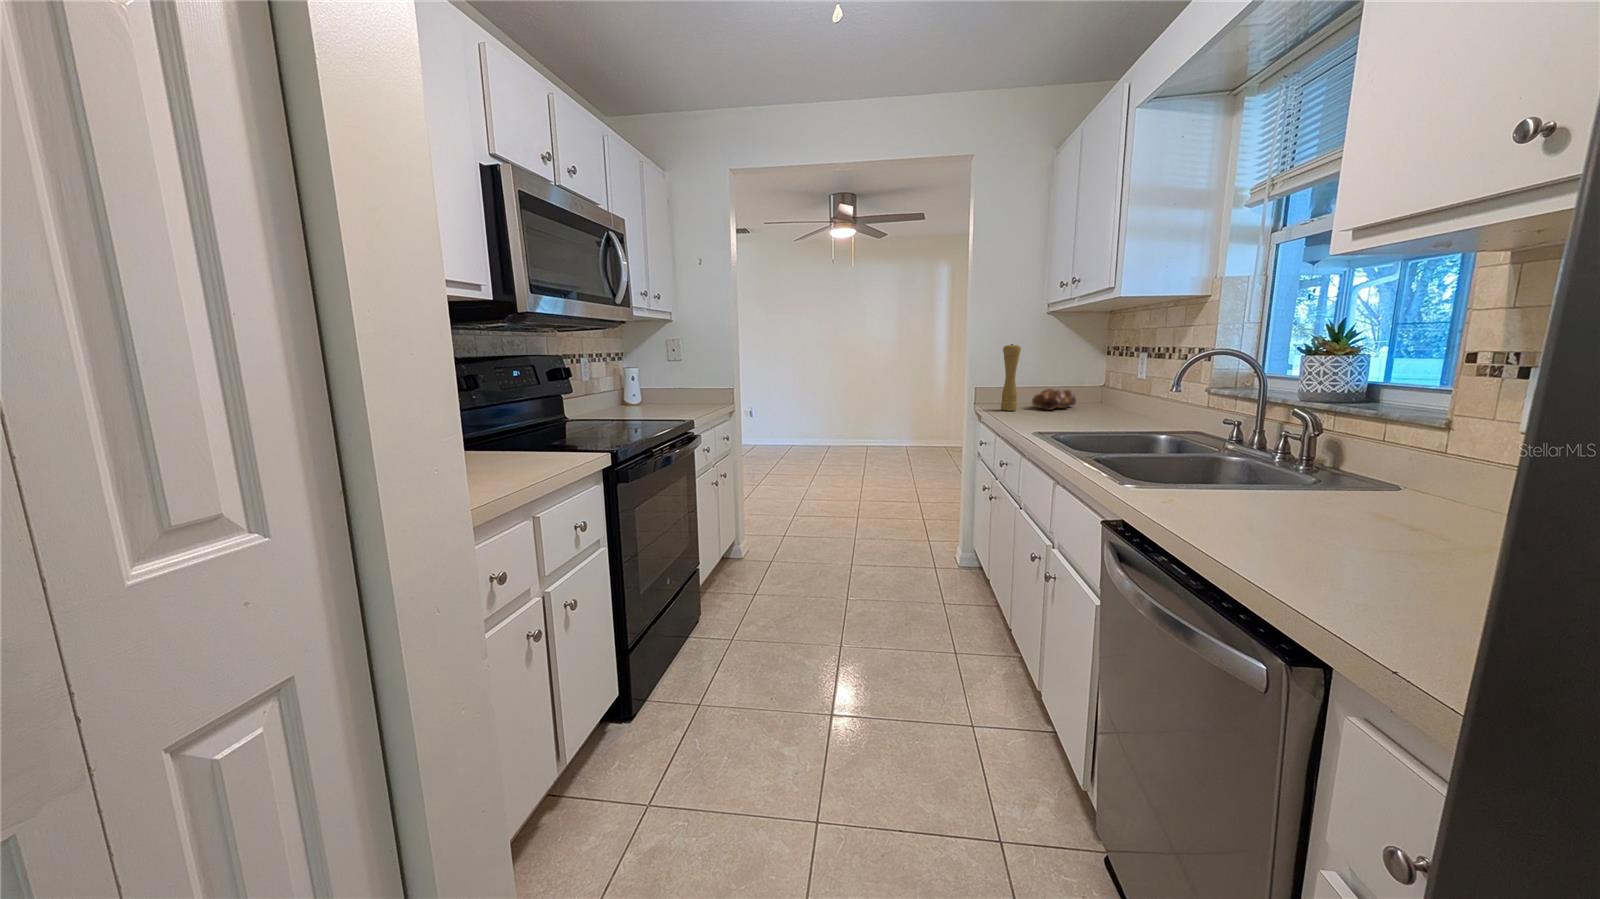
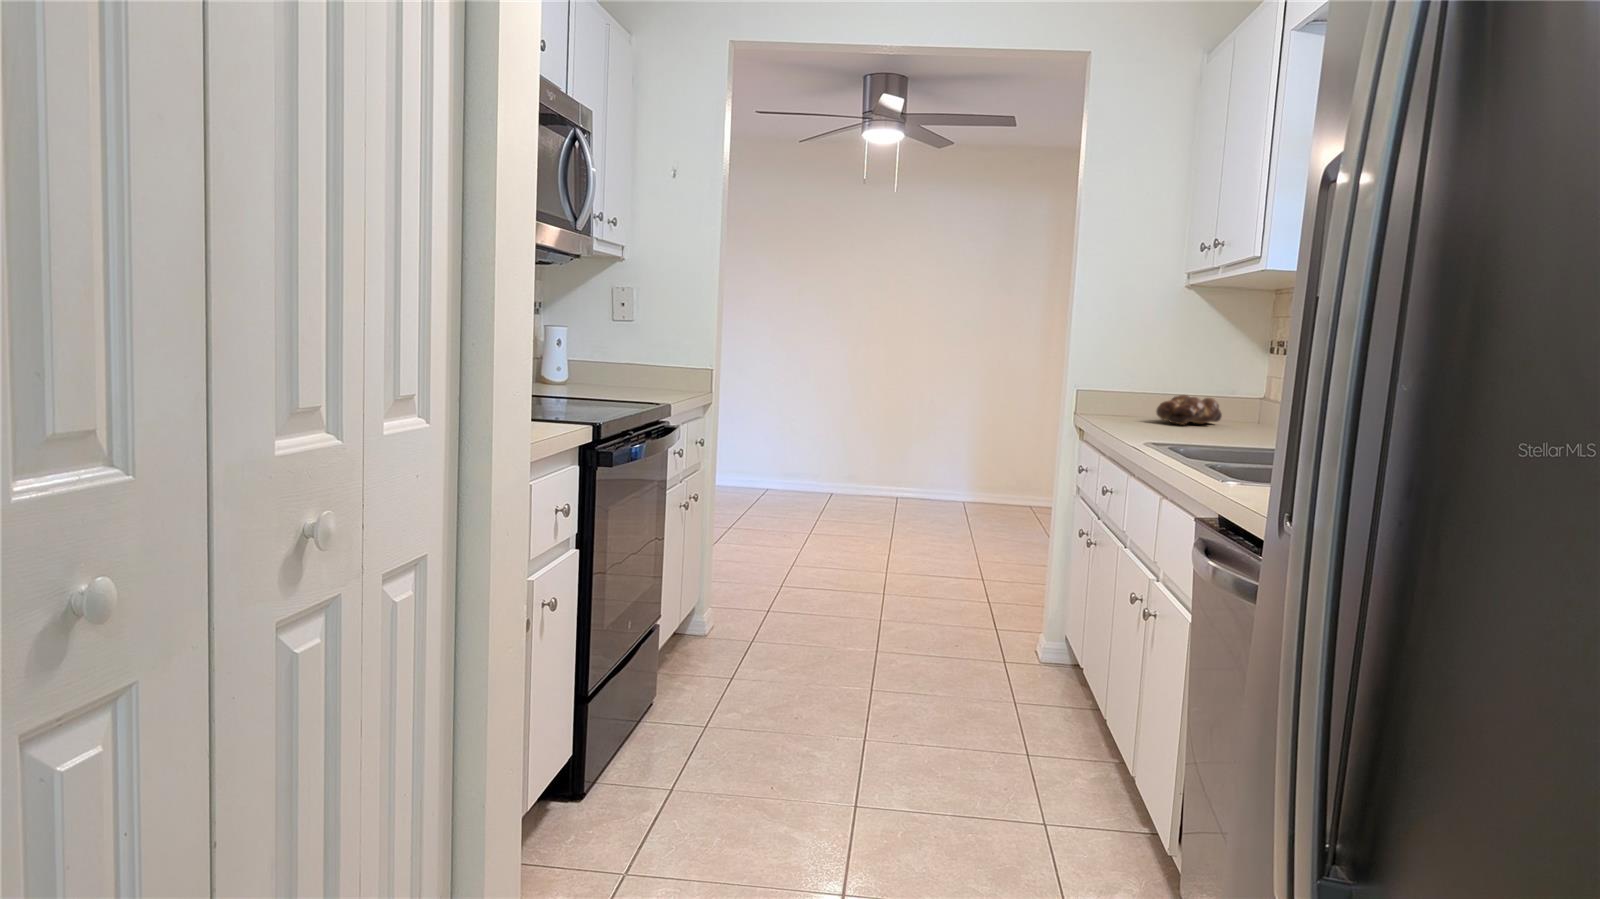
pepper mill: present [1001,344,1021,411] -> none [1111,326,1142,422]

